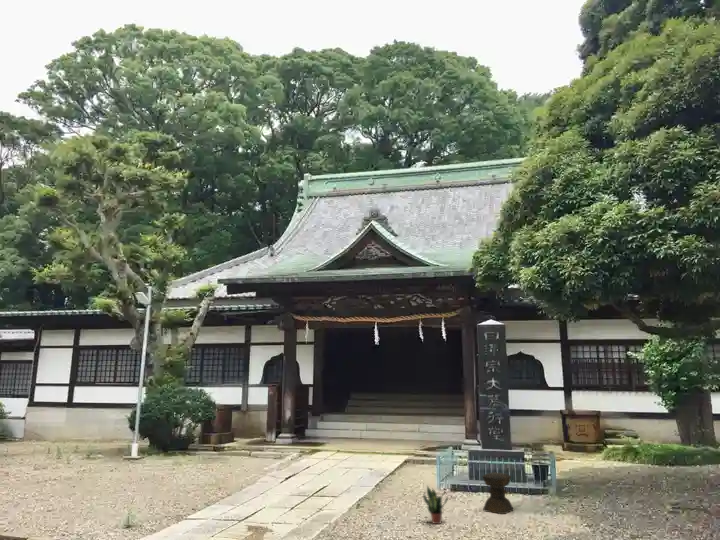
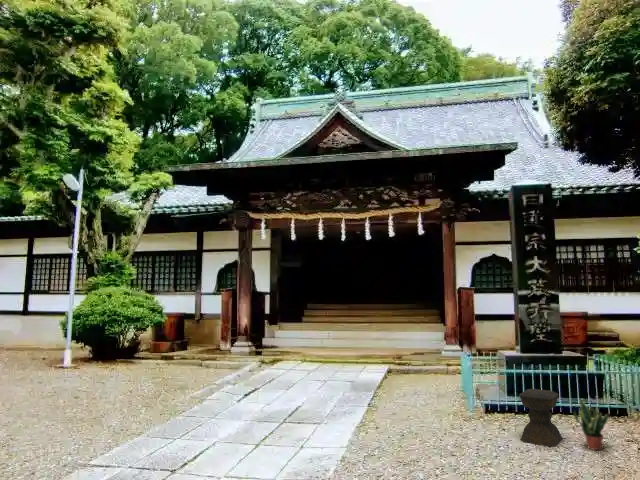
potted plant: present [423,487,448,524] -> present [574,401,608,450]

